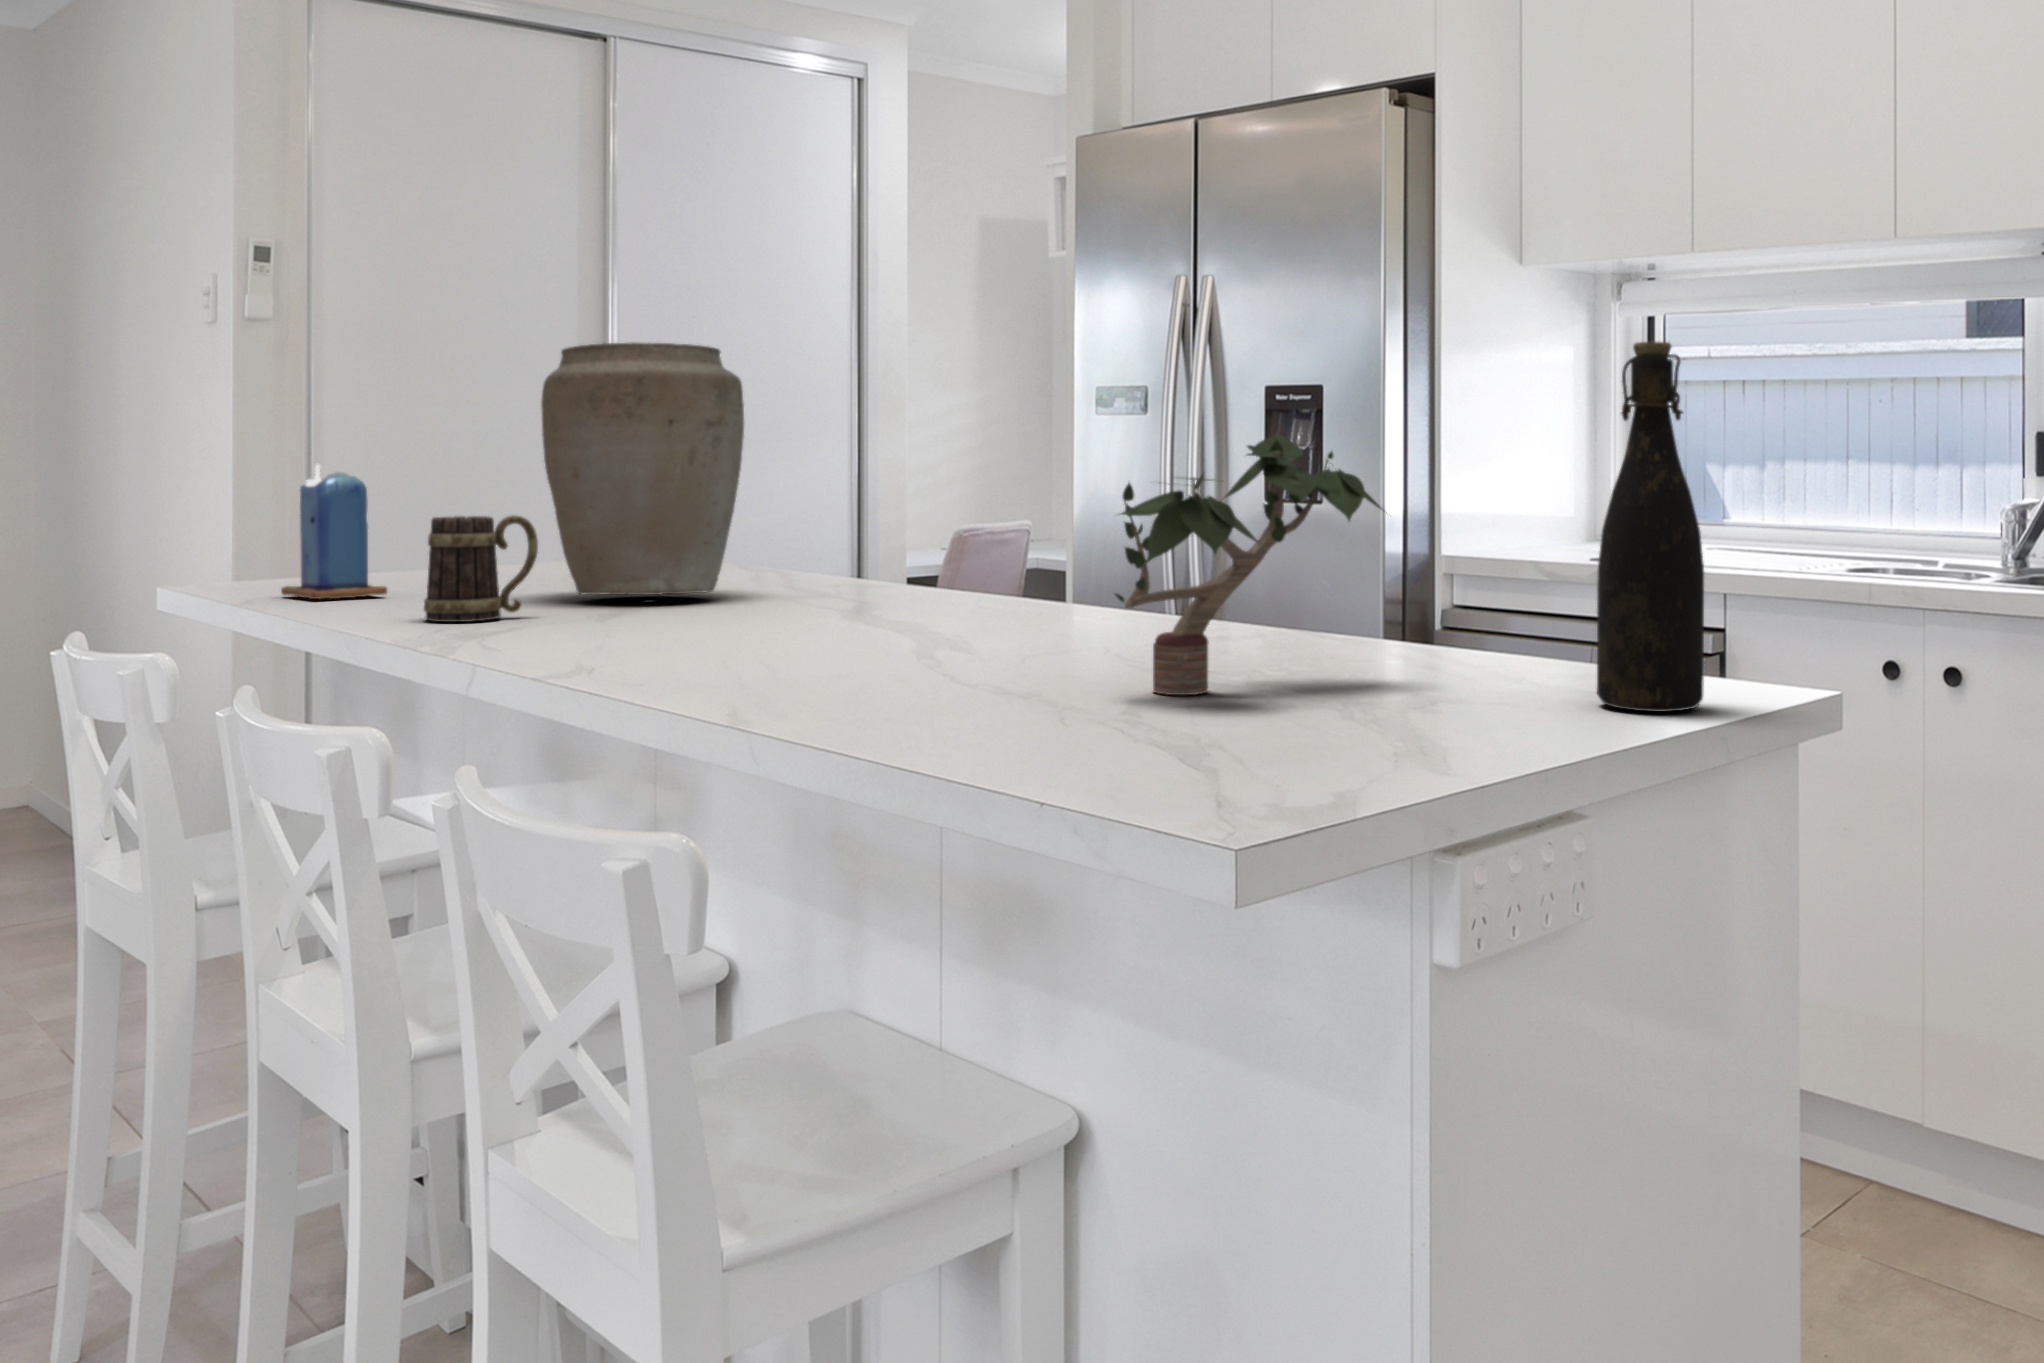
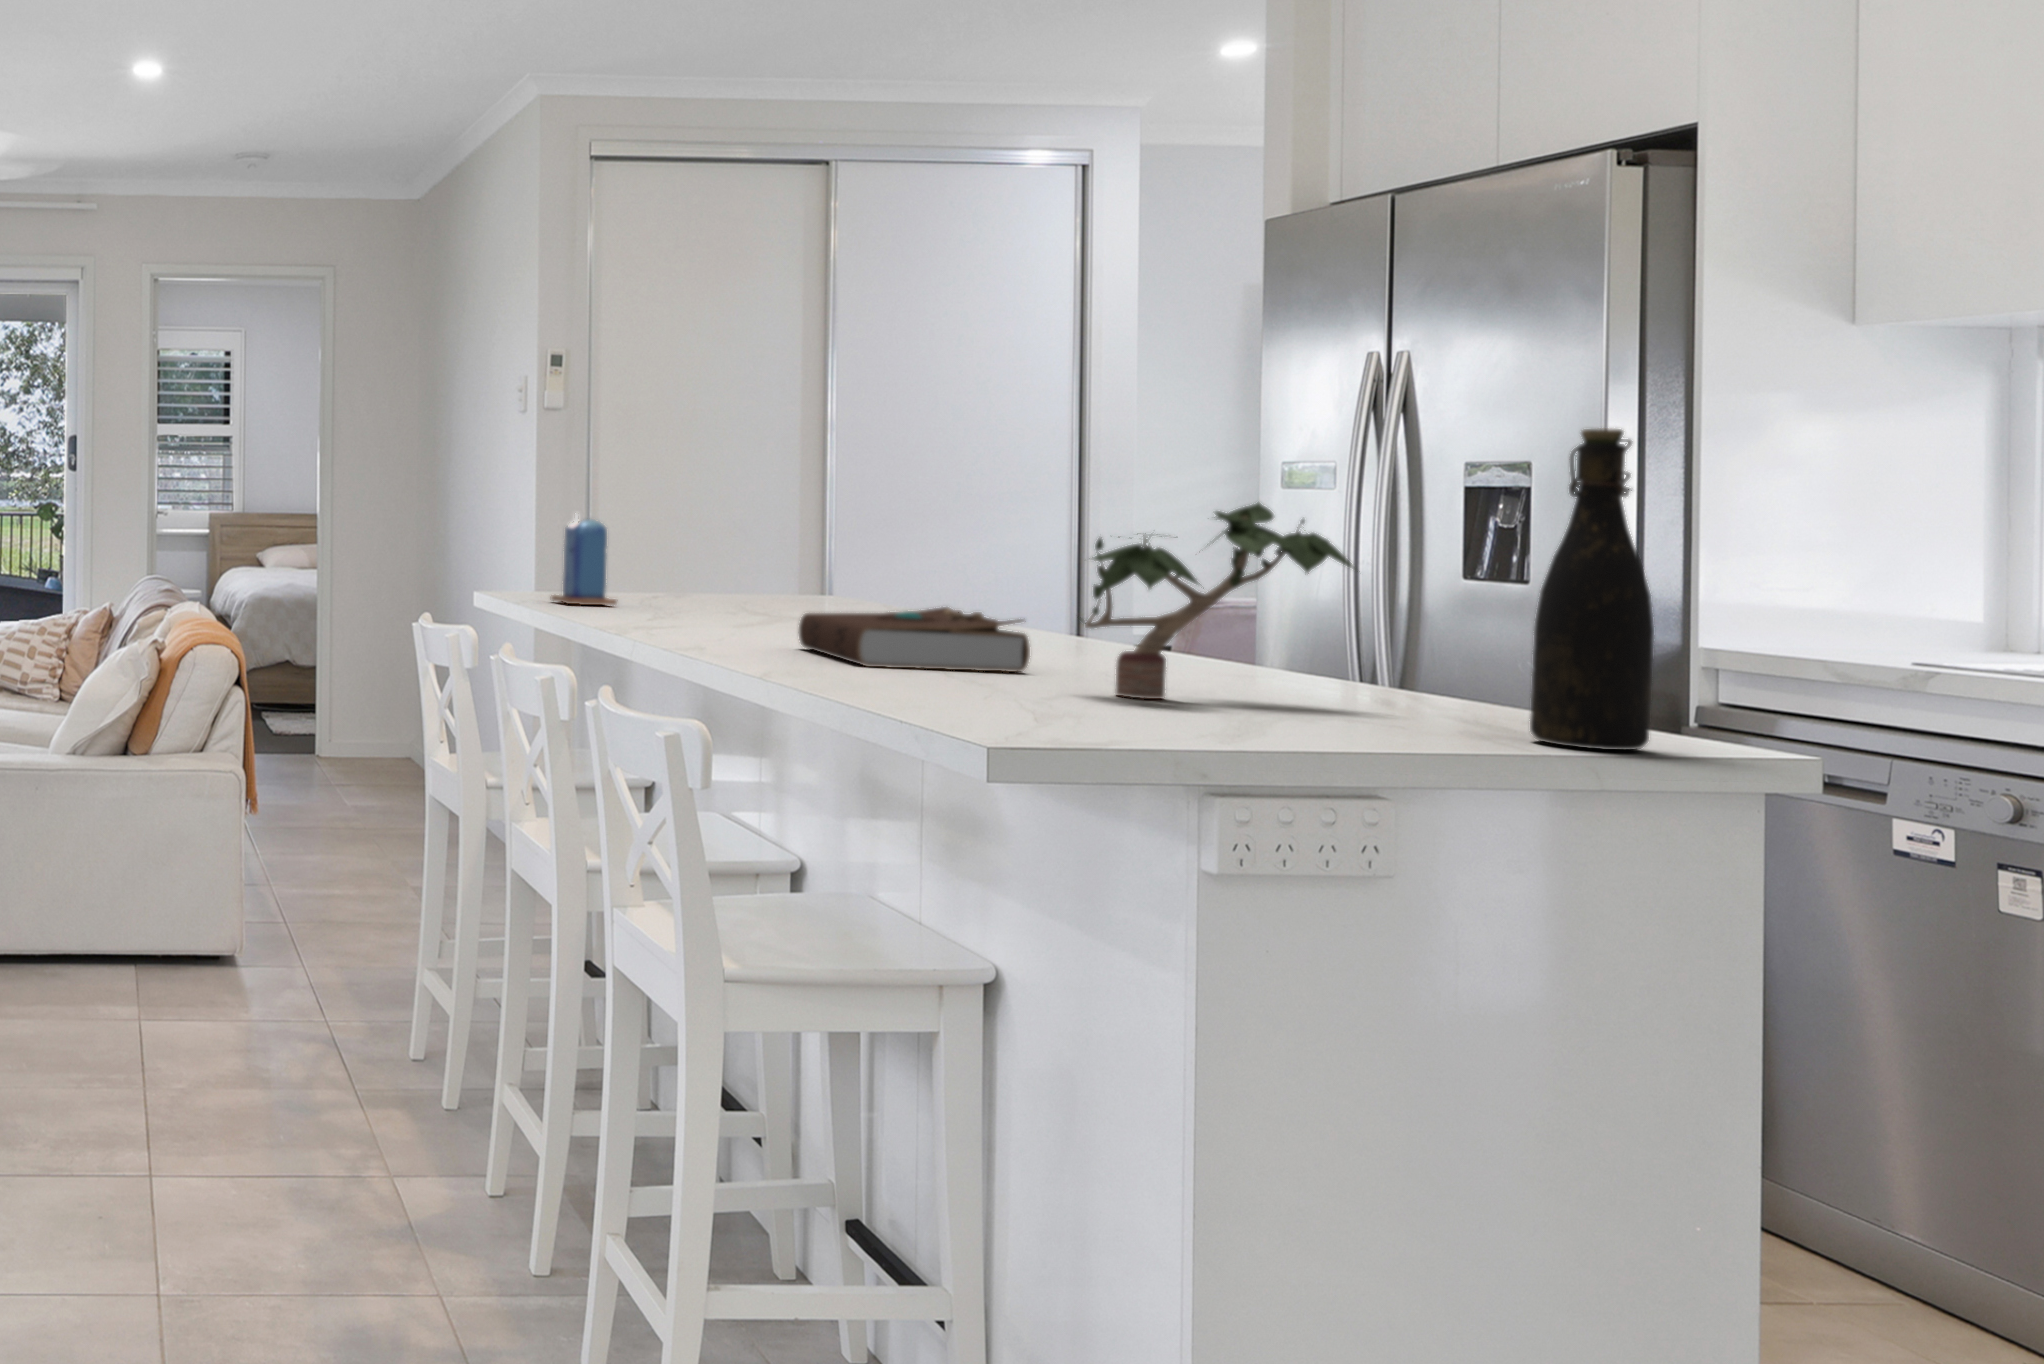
vase: present [541,342,744,595] -> none [725,428,881,619]
mug: present [424,515,538,622] -> none [632,550,711,622]
book: none [698,578,1012,680] -> present [799,607,1030,672]

